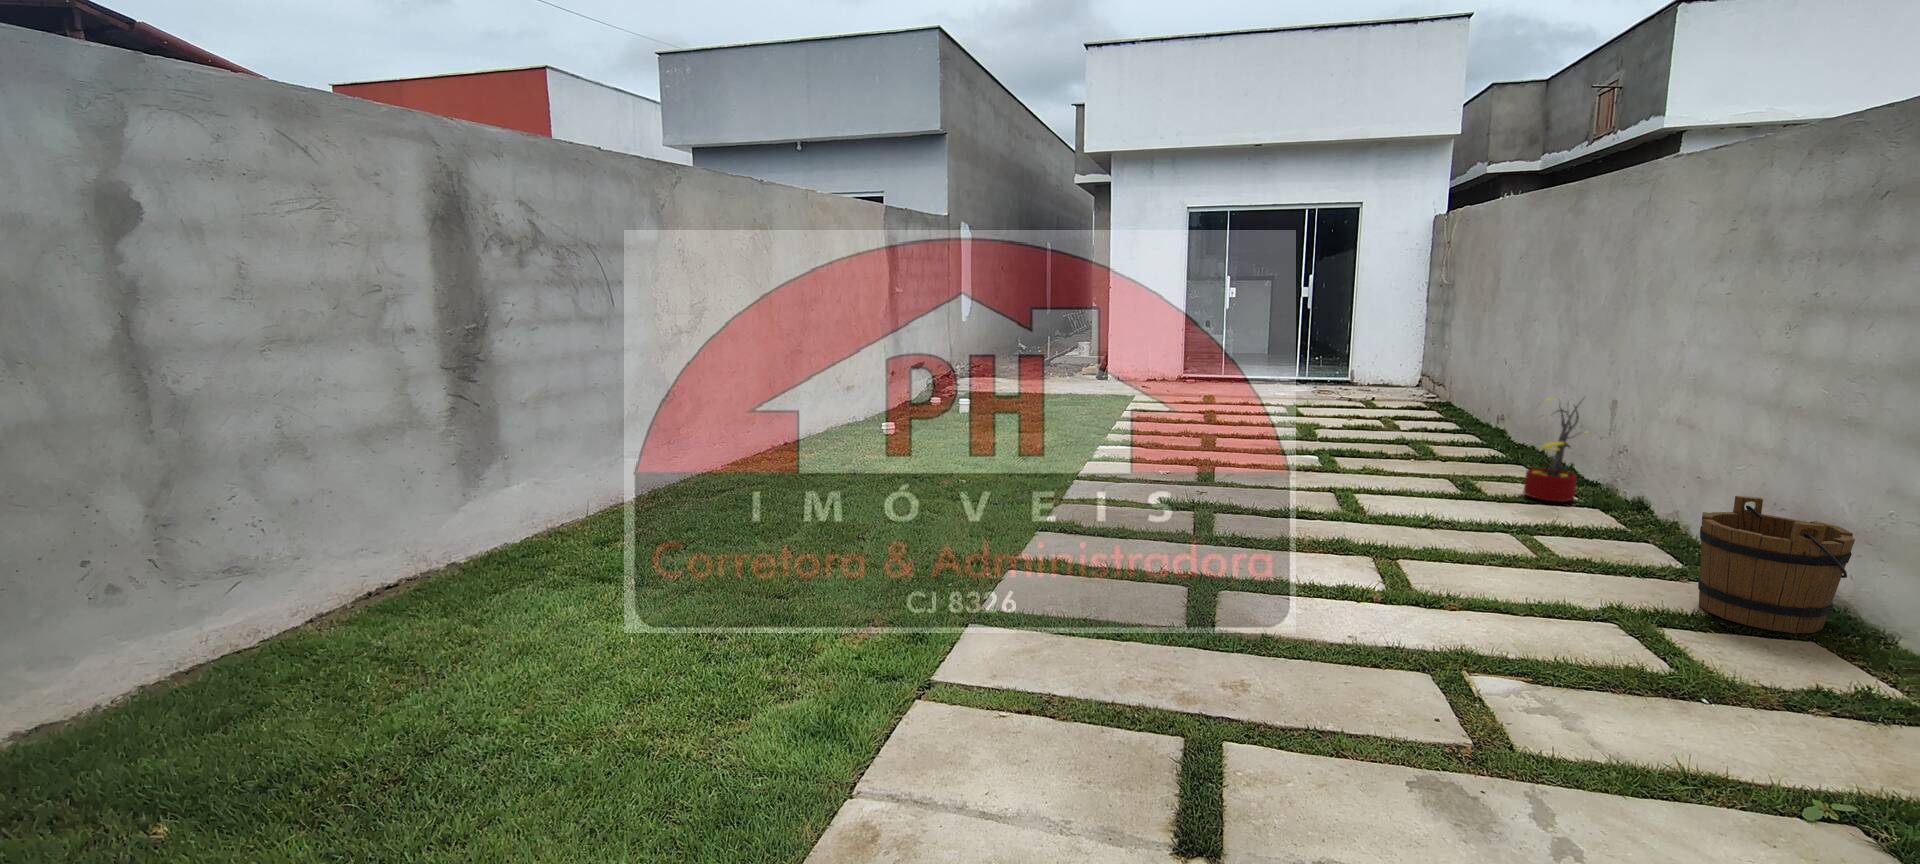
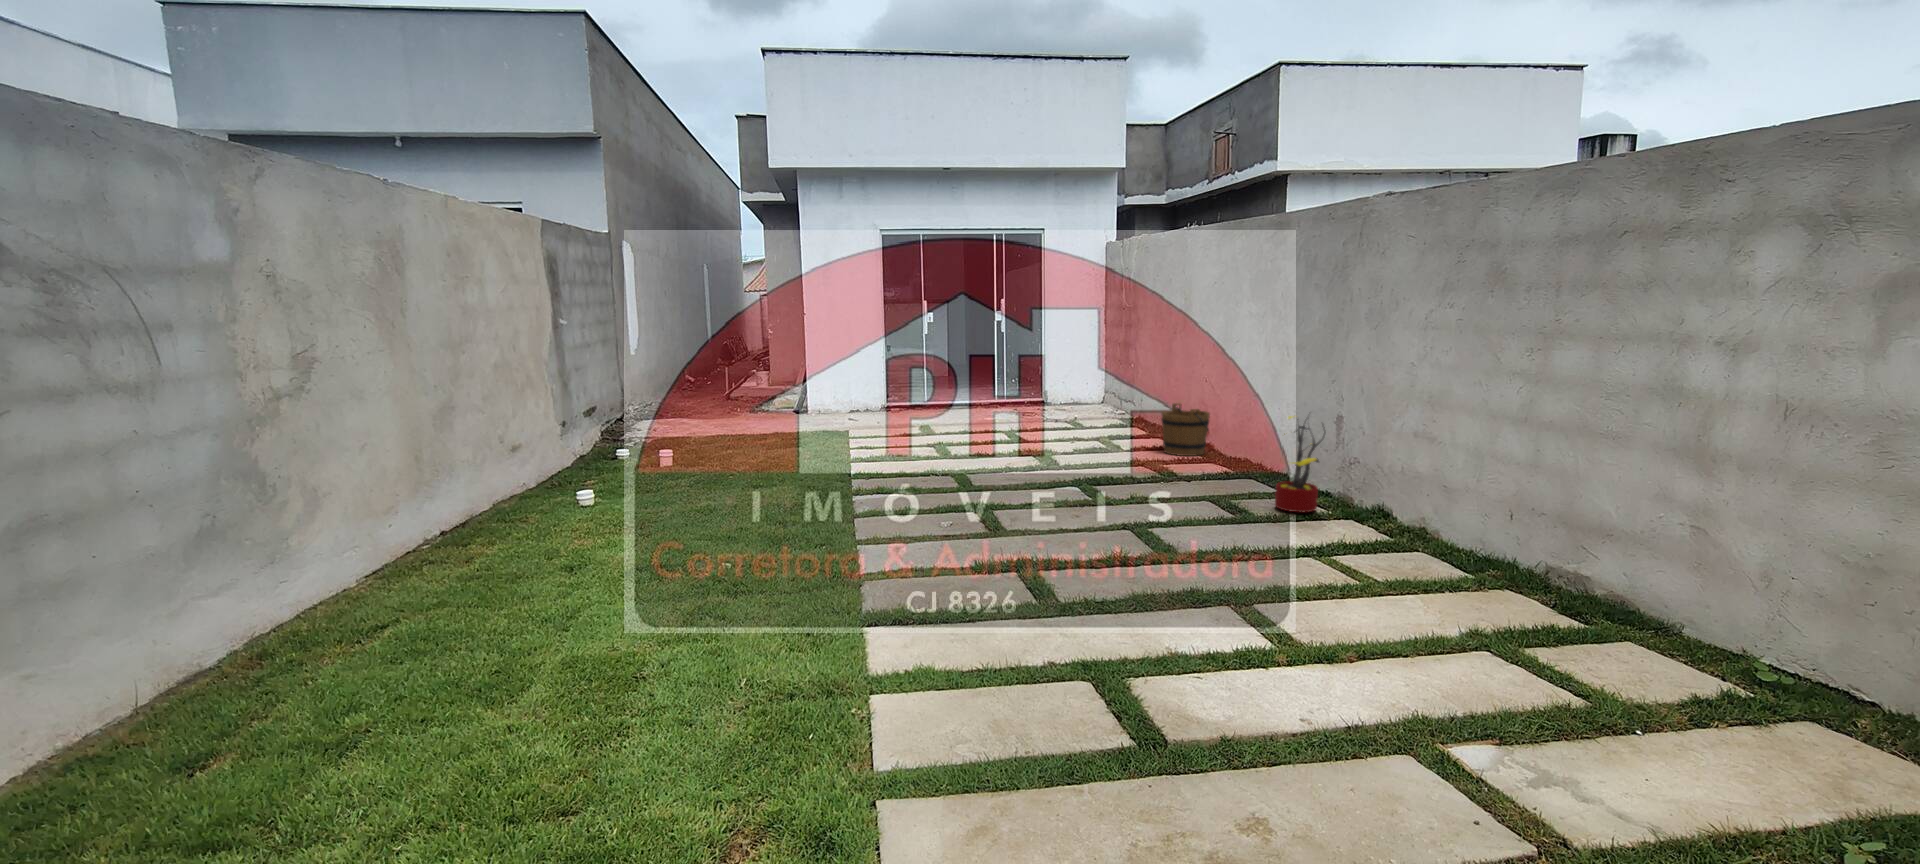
bucket: present [1698,496,1855,633] -> present [1161,403,1210,456]

